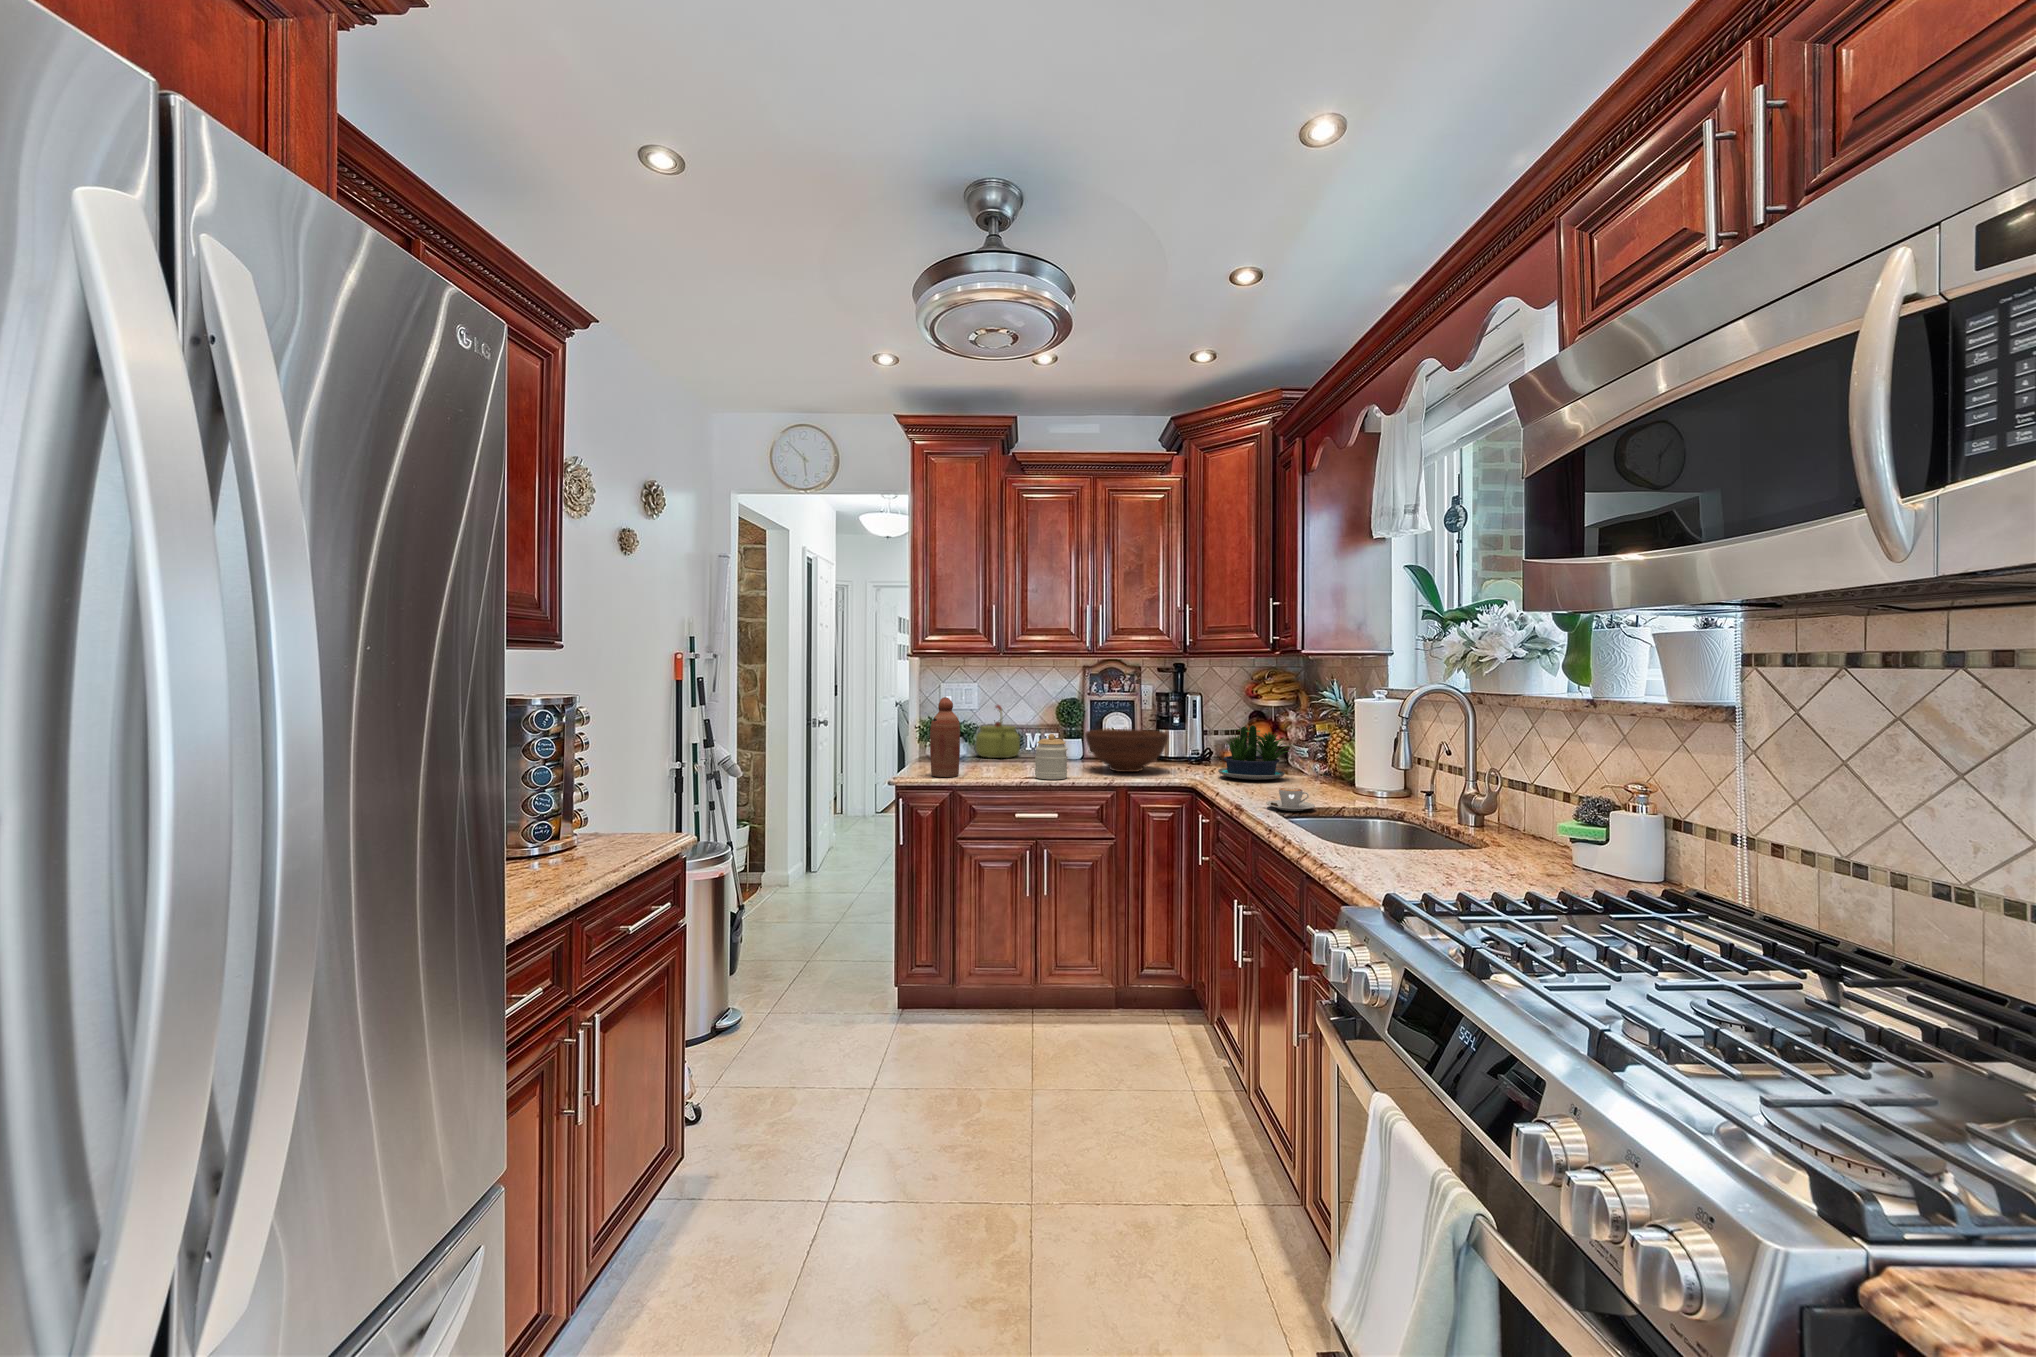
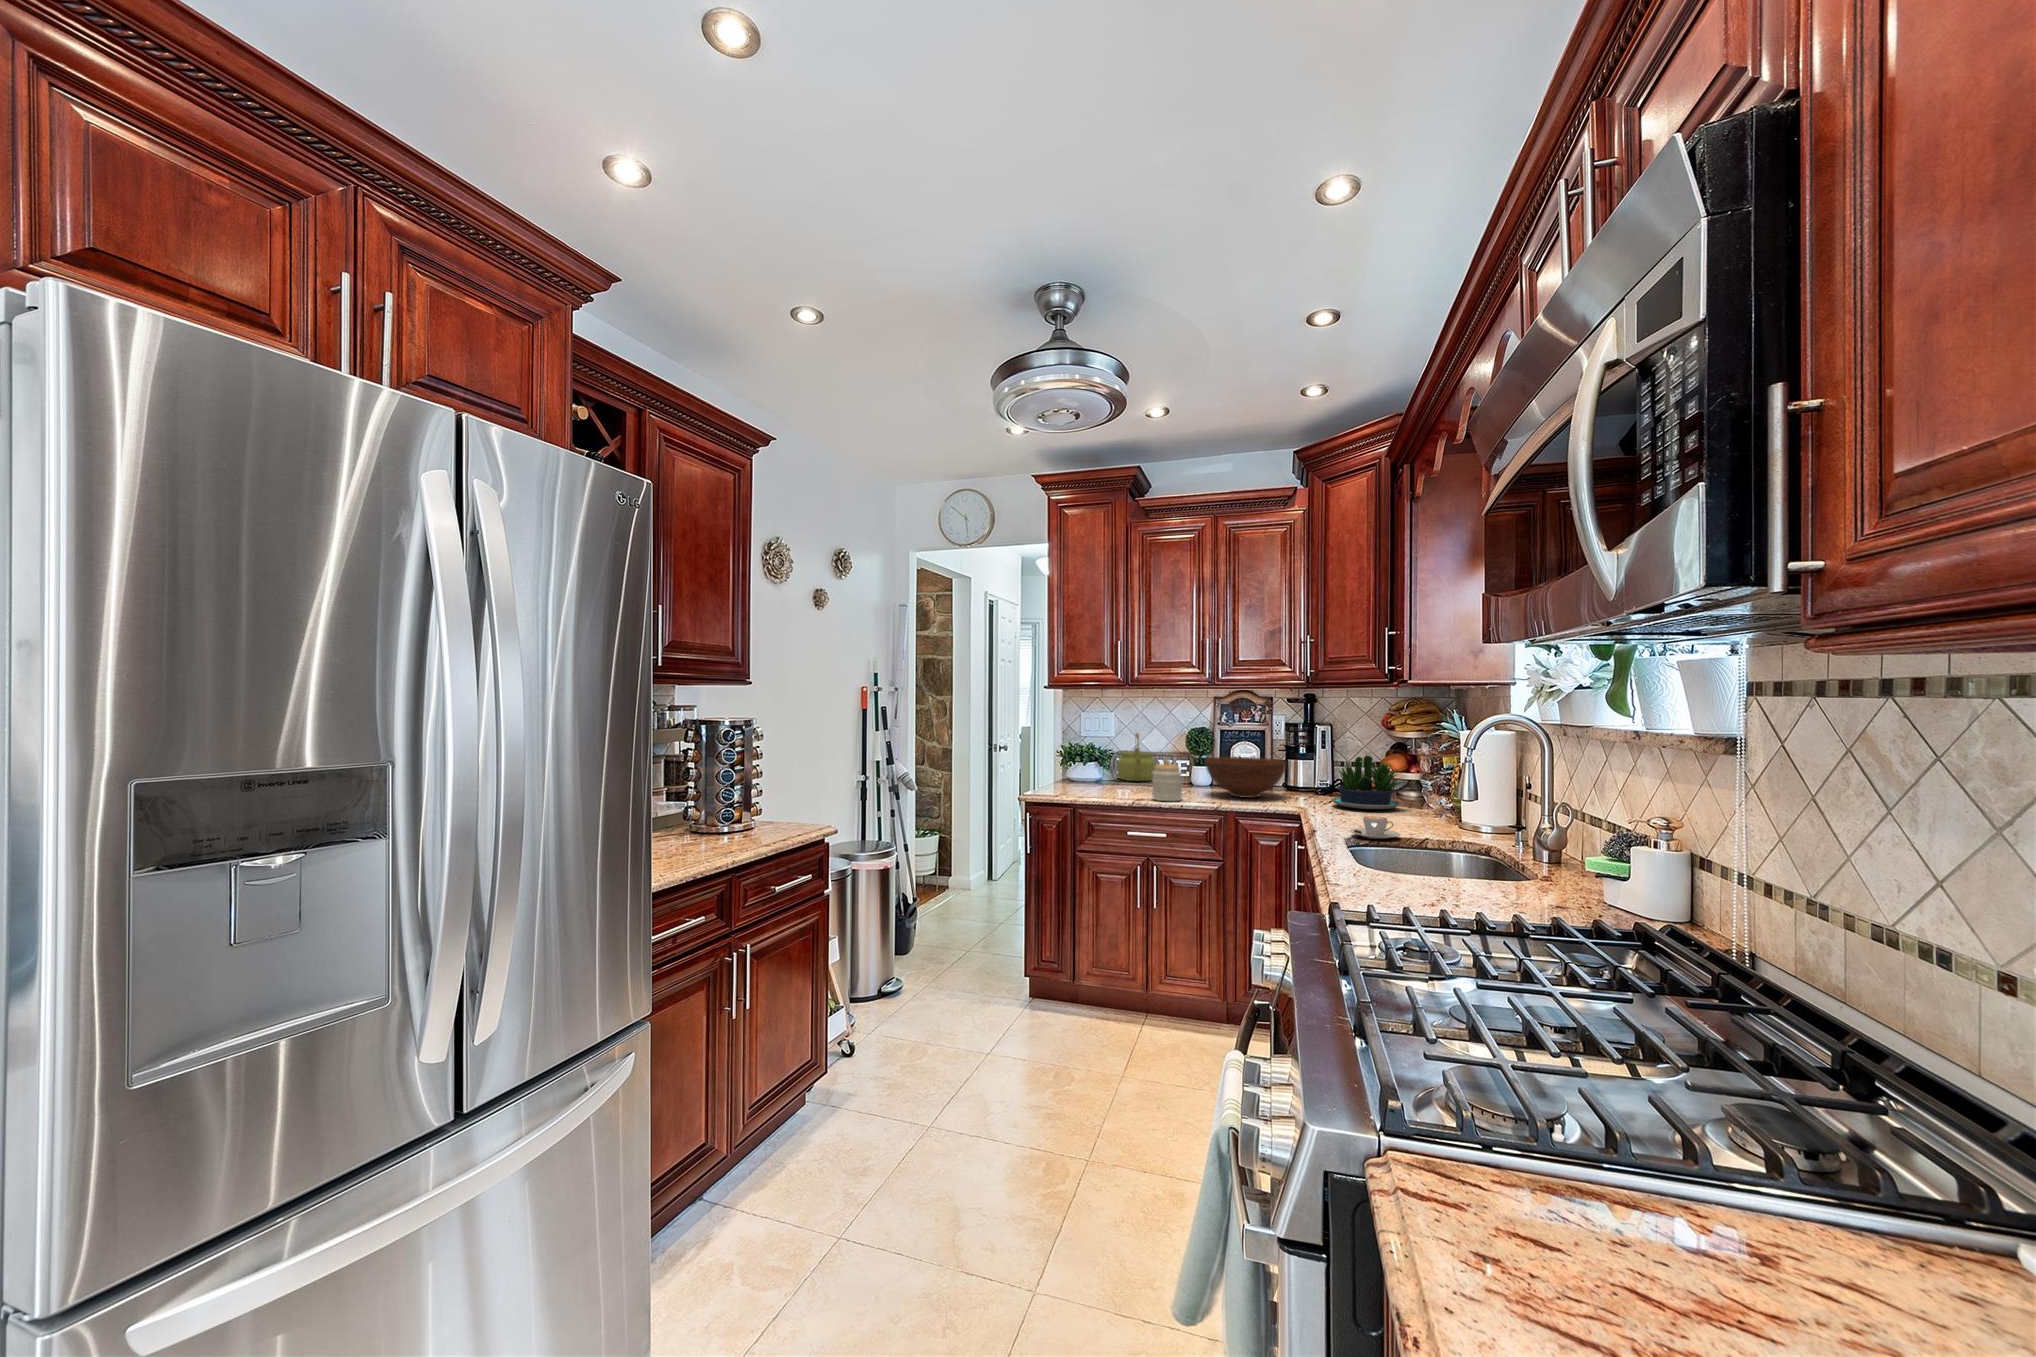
bottle: present [930,697,960,777] -> none [1060,725,1086,796]

